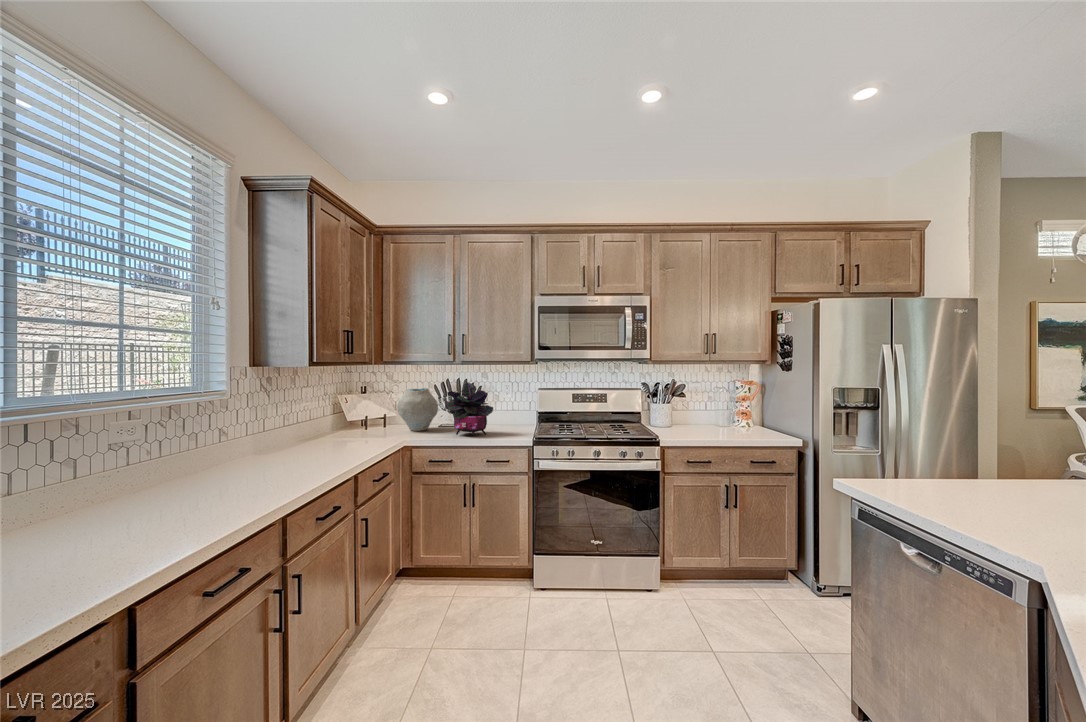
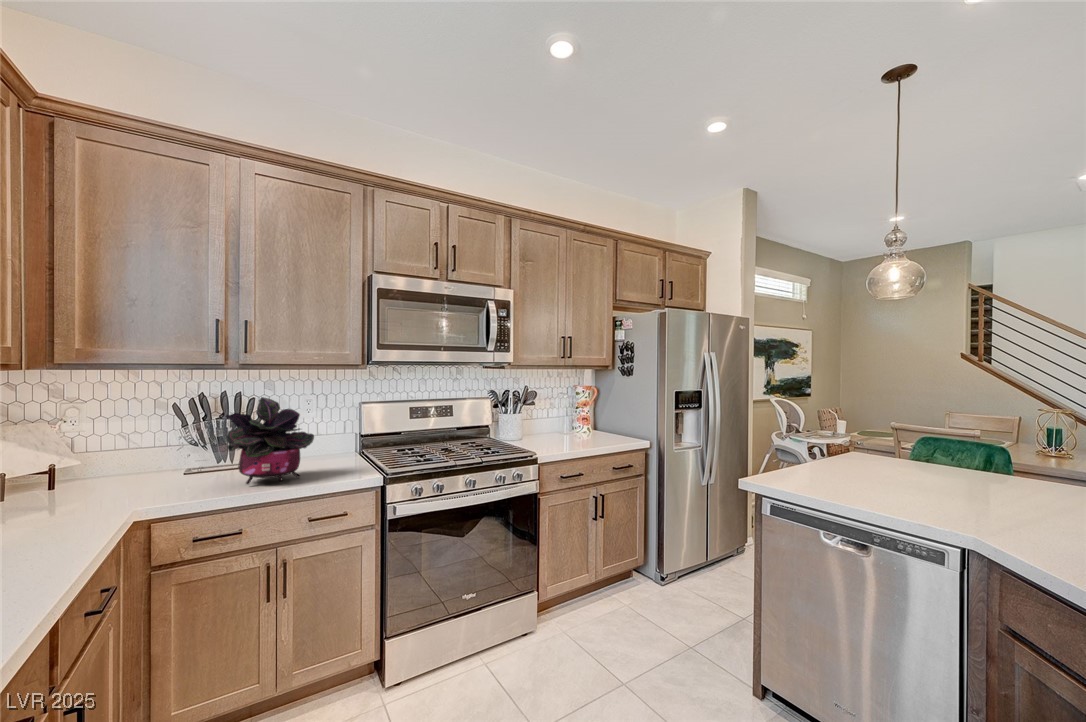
vase: present [397,388,438,431] -> none [100,409,193,488]

